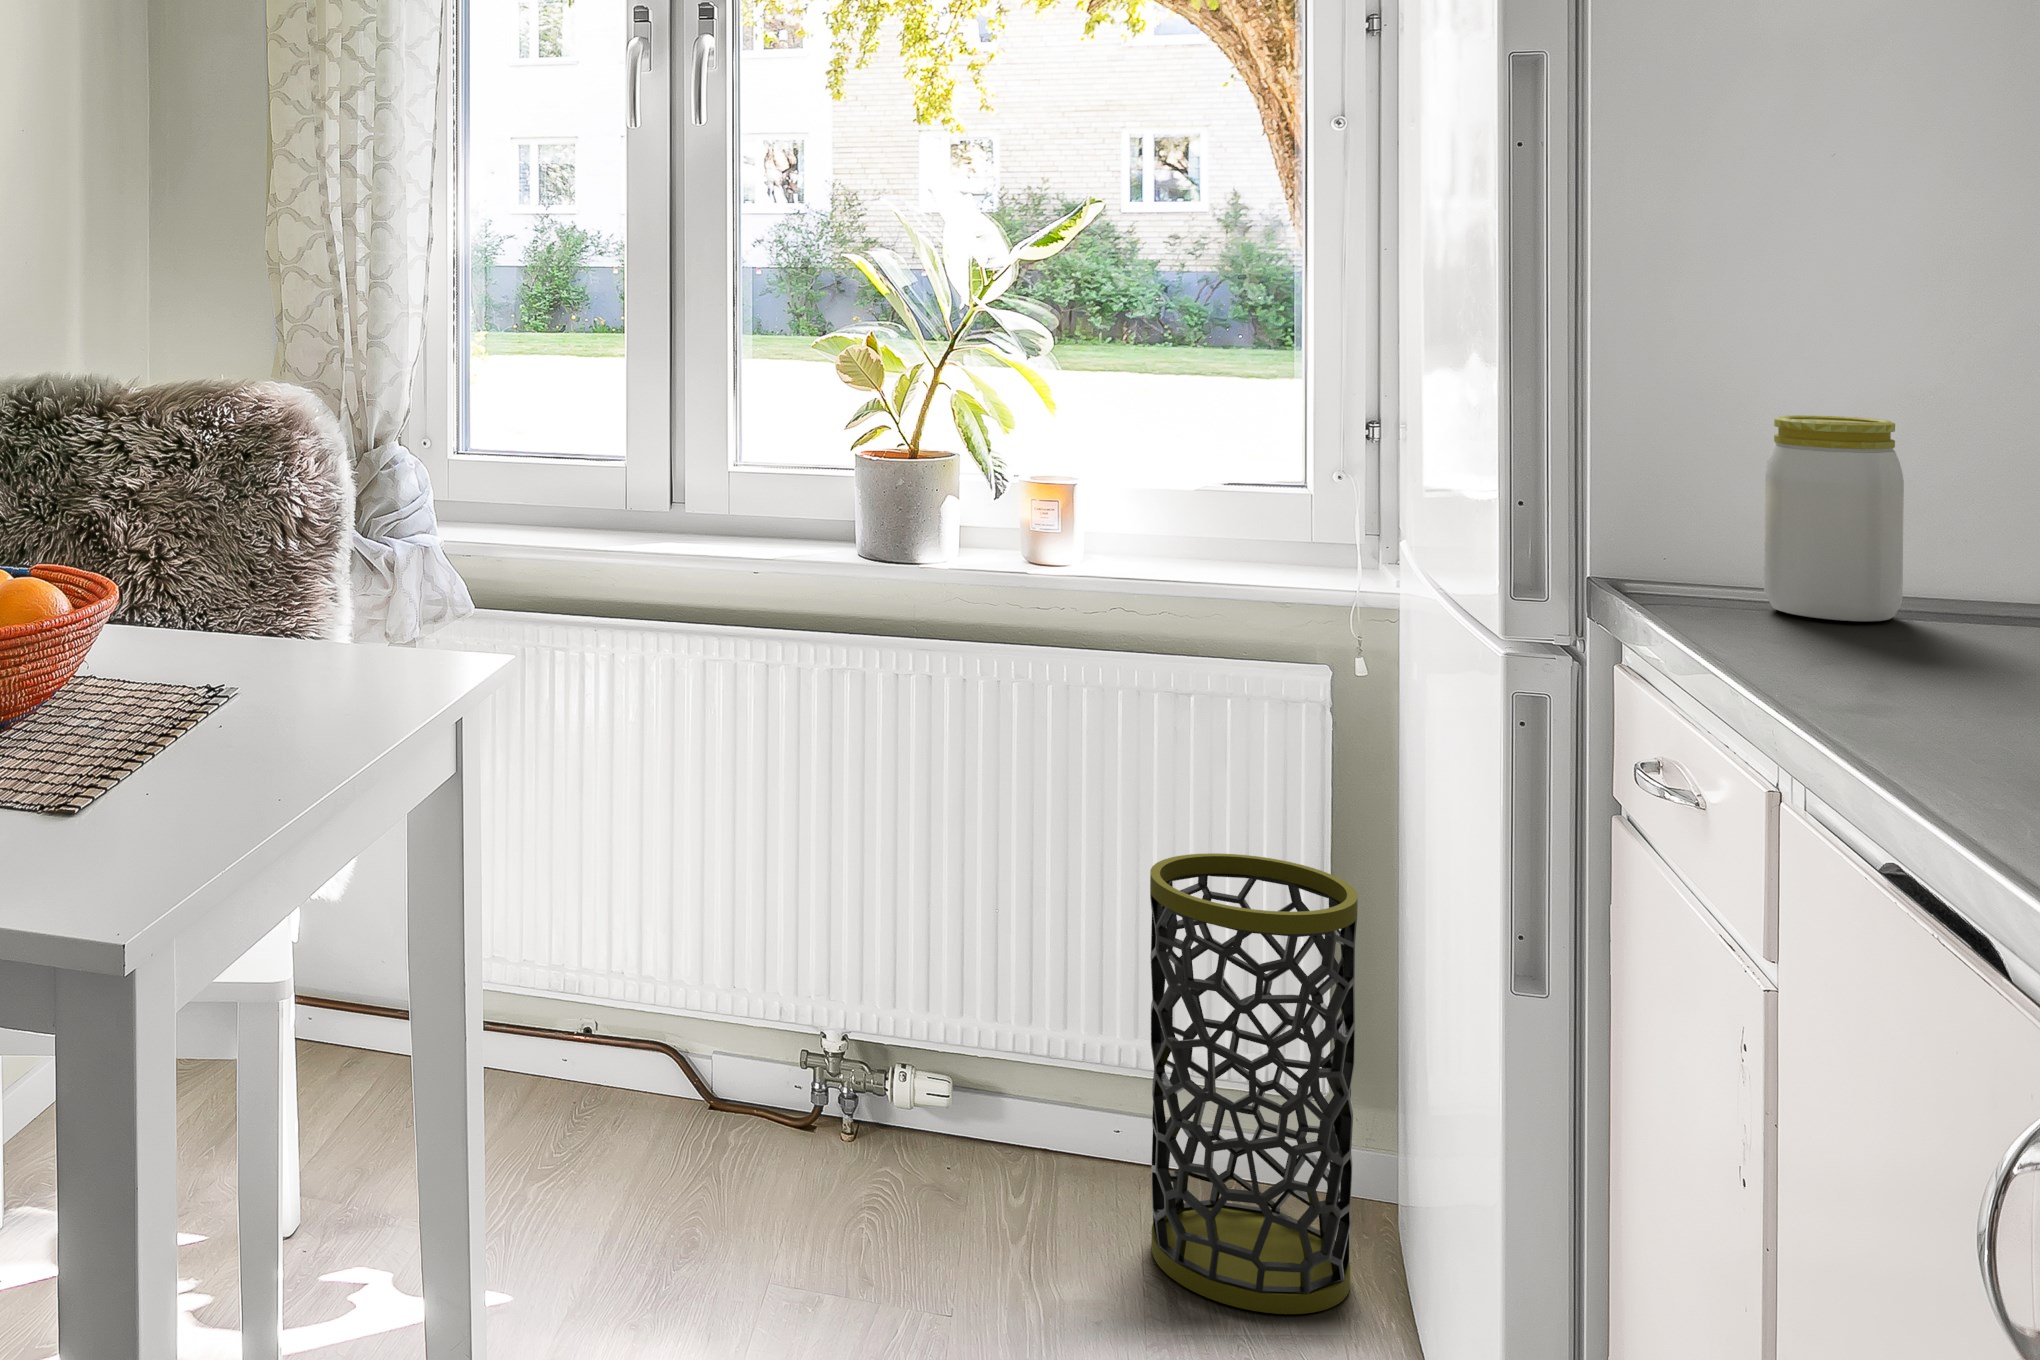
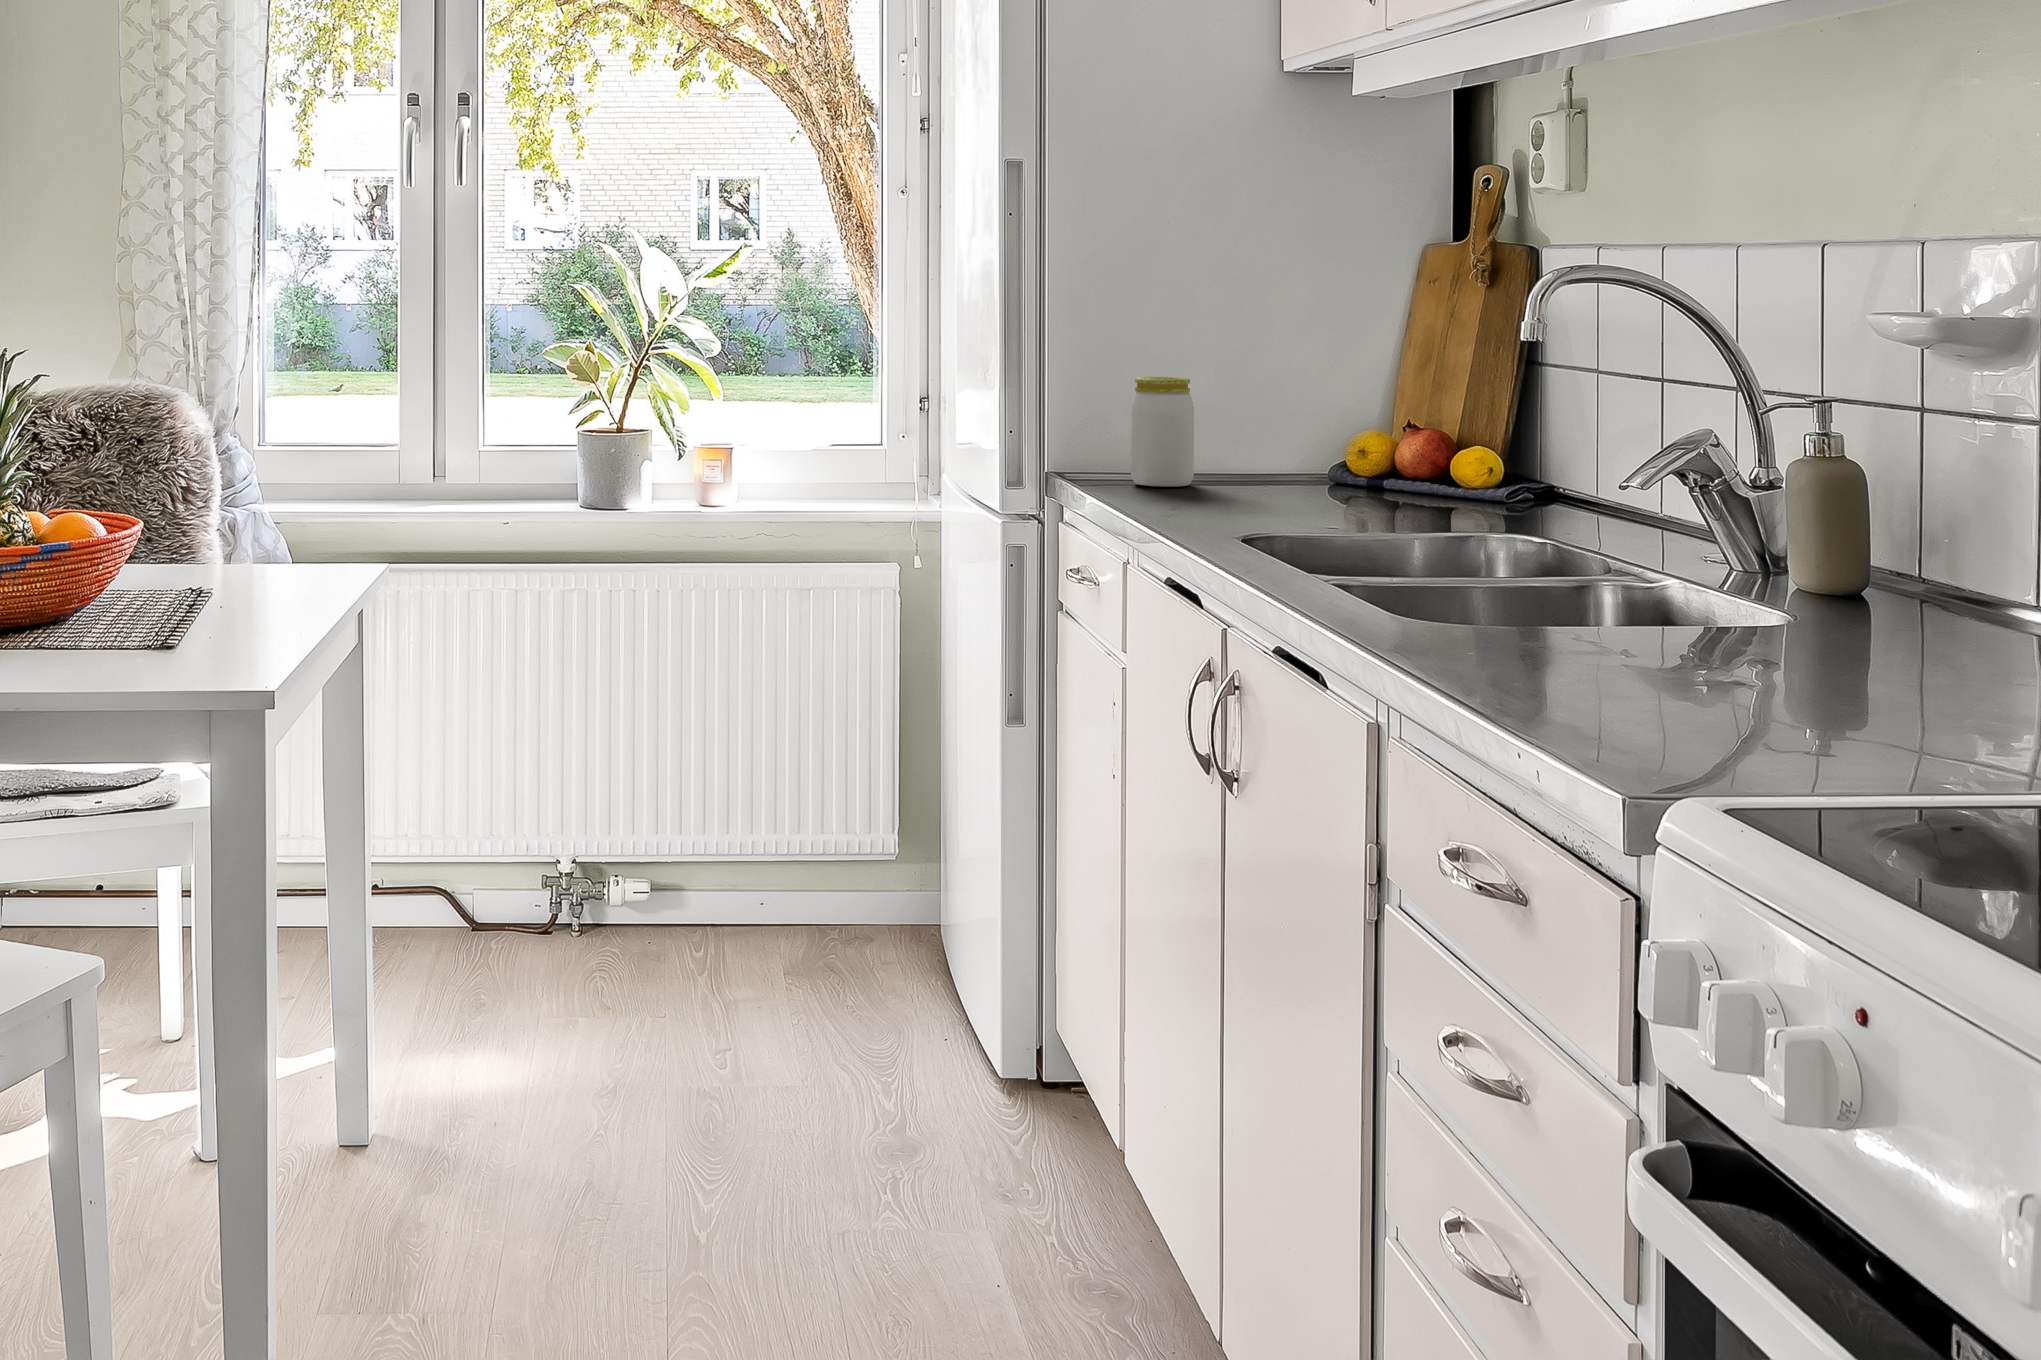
trash can: present [1150,853,1358,1314] -> none [791,695,920,988]

